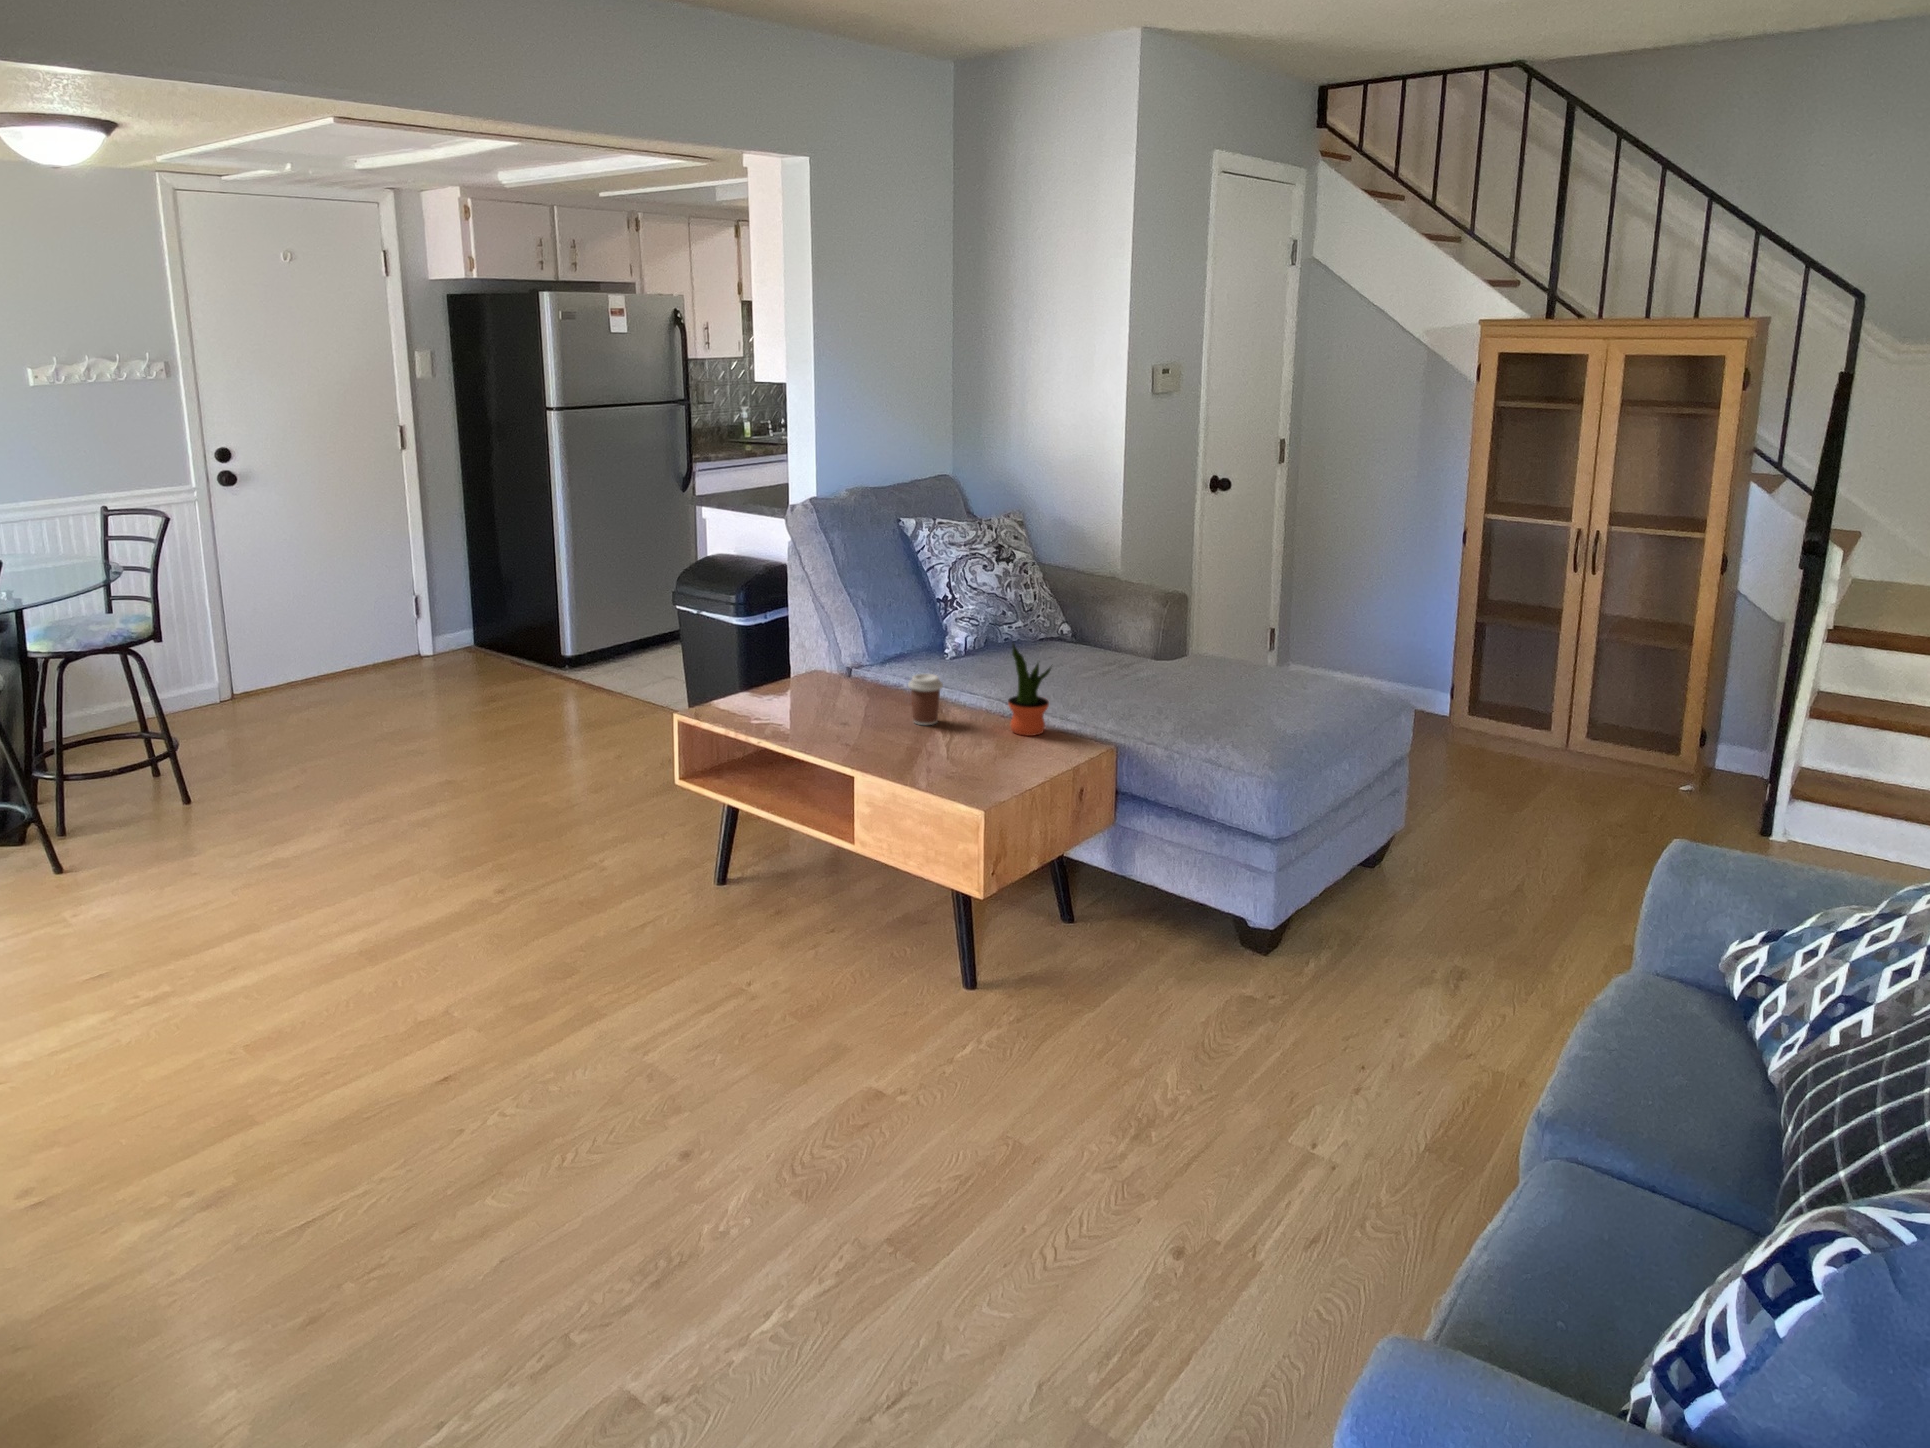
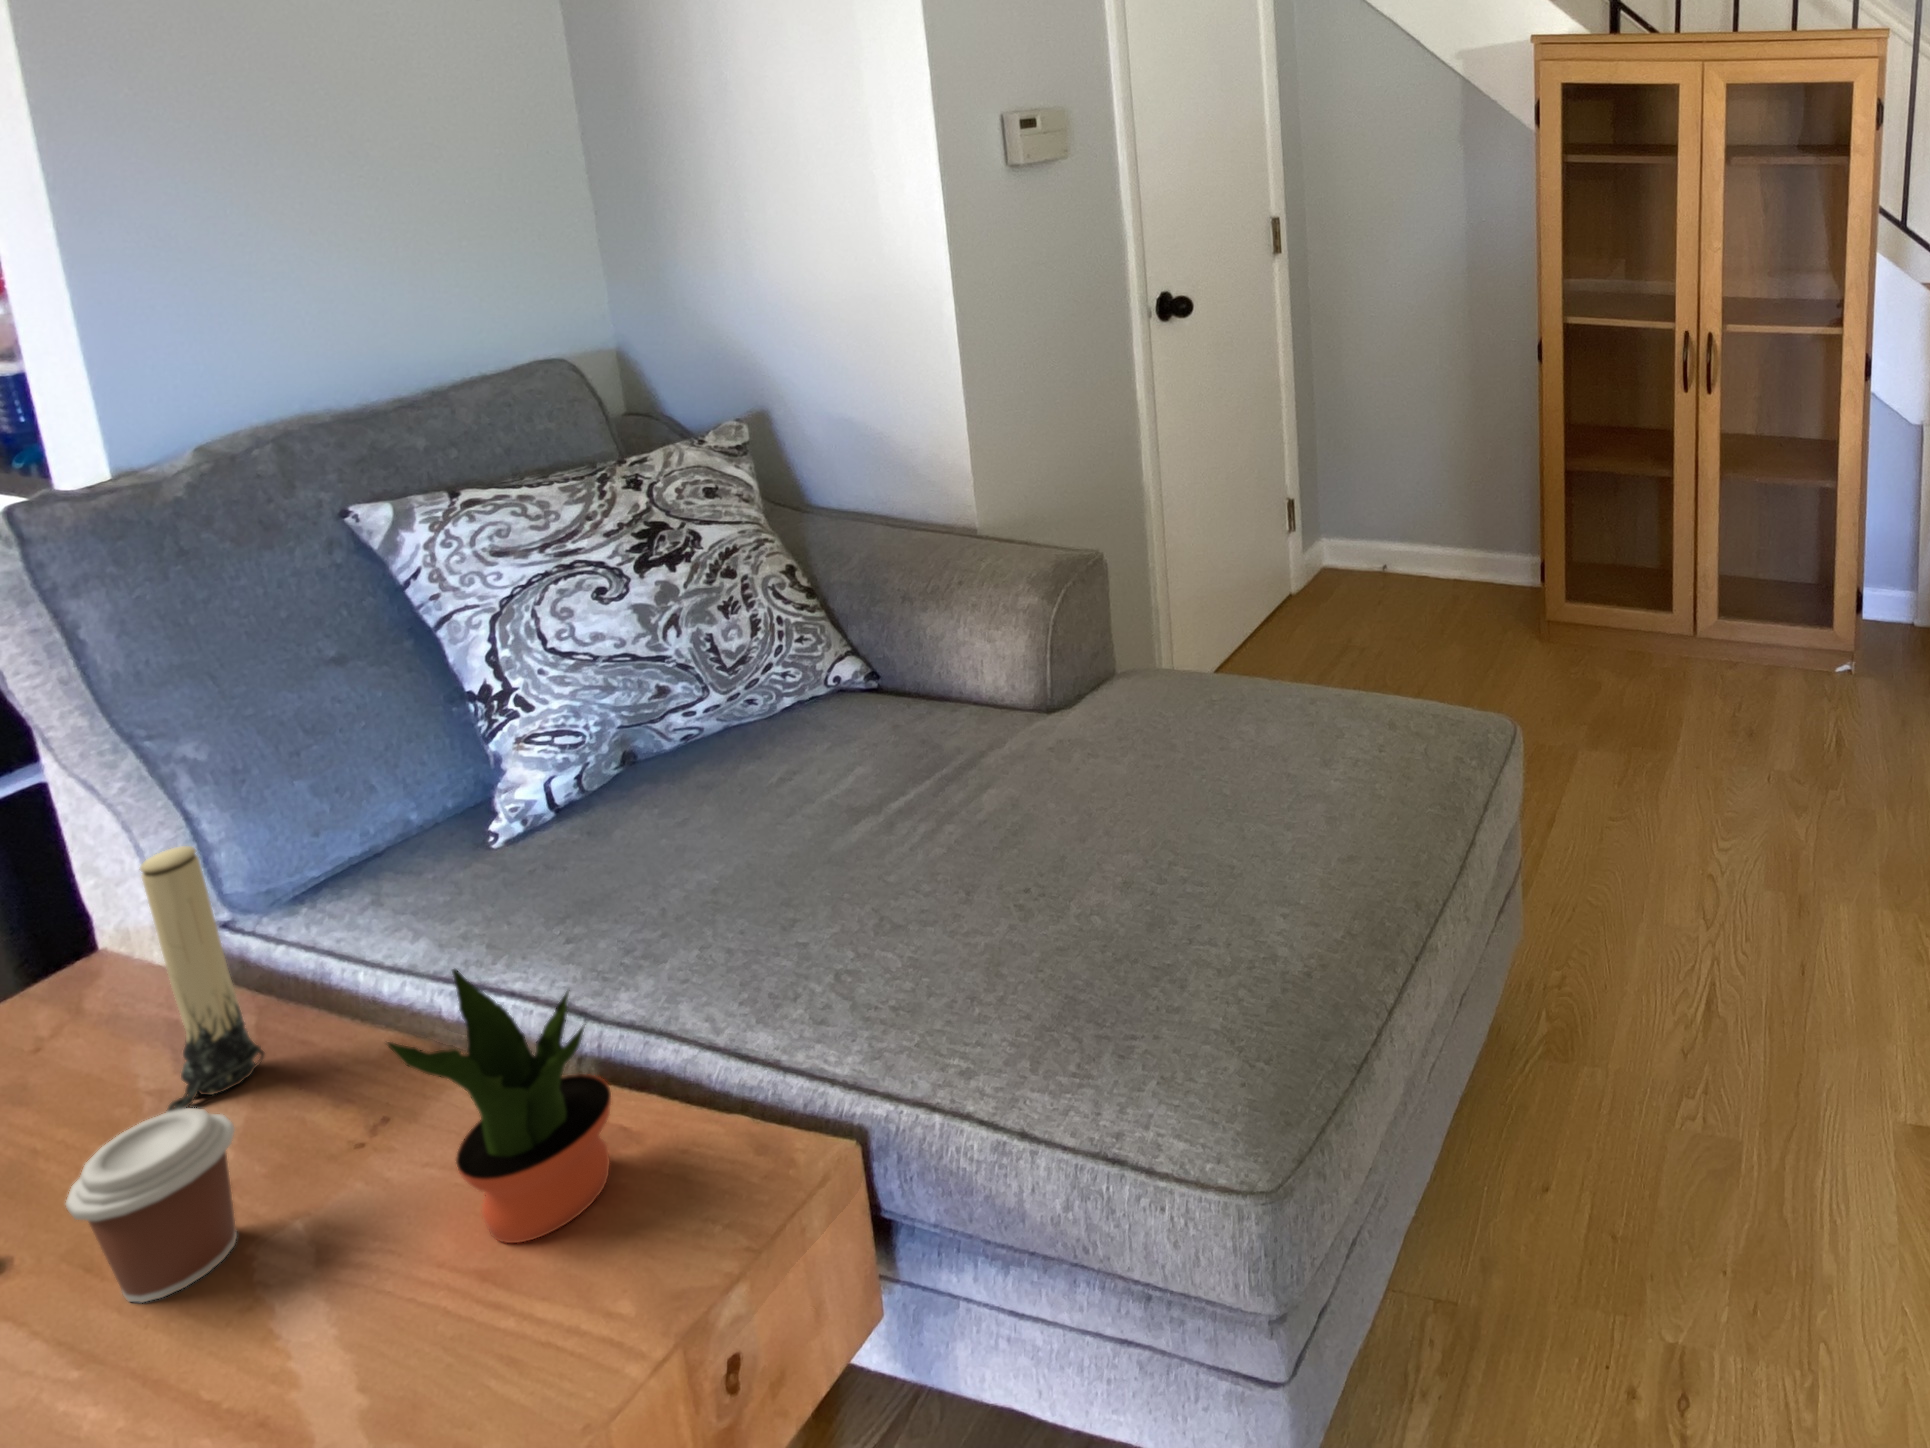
candle: none [892,608,912,700] -> present [140,846,264,1112]

